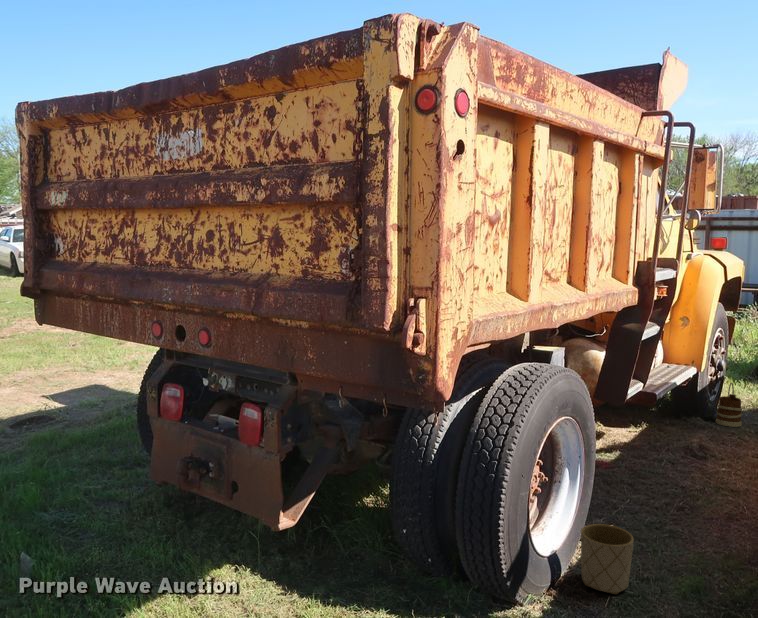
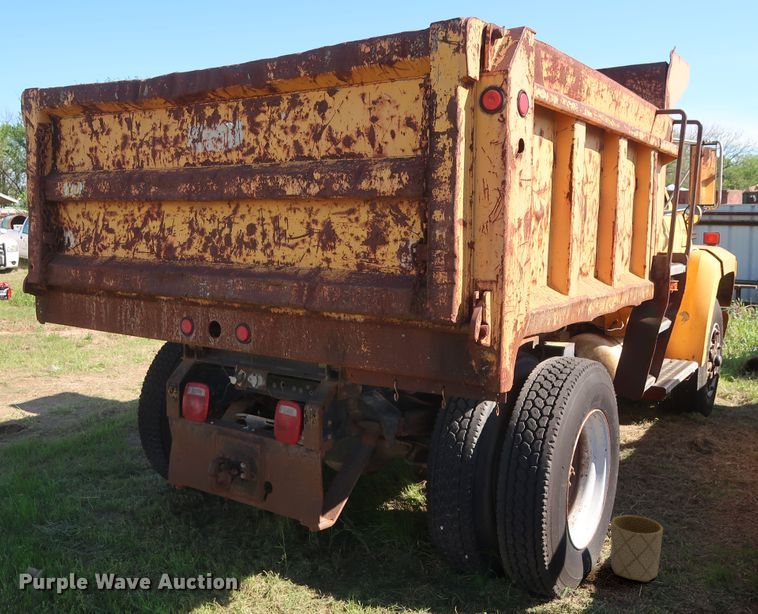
wooden bucket: present [715,383,742,427] -> none [714,380,740,424]

